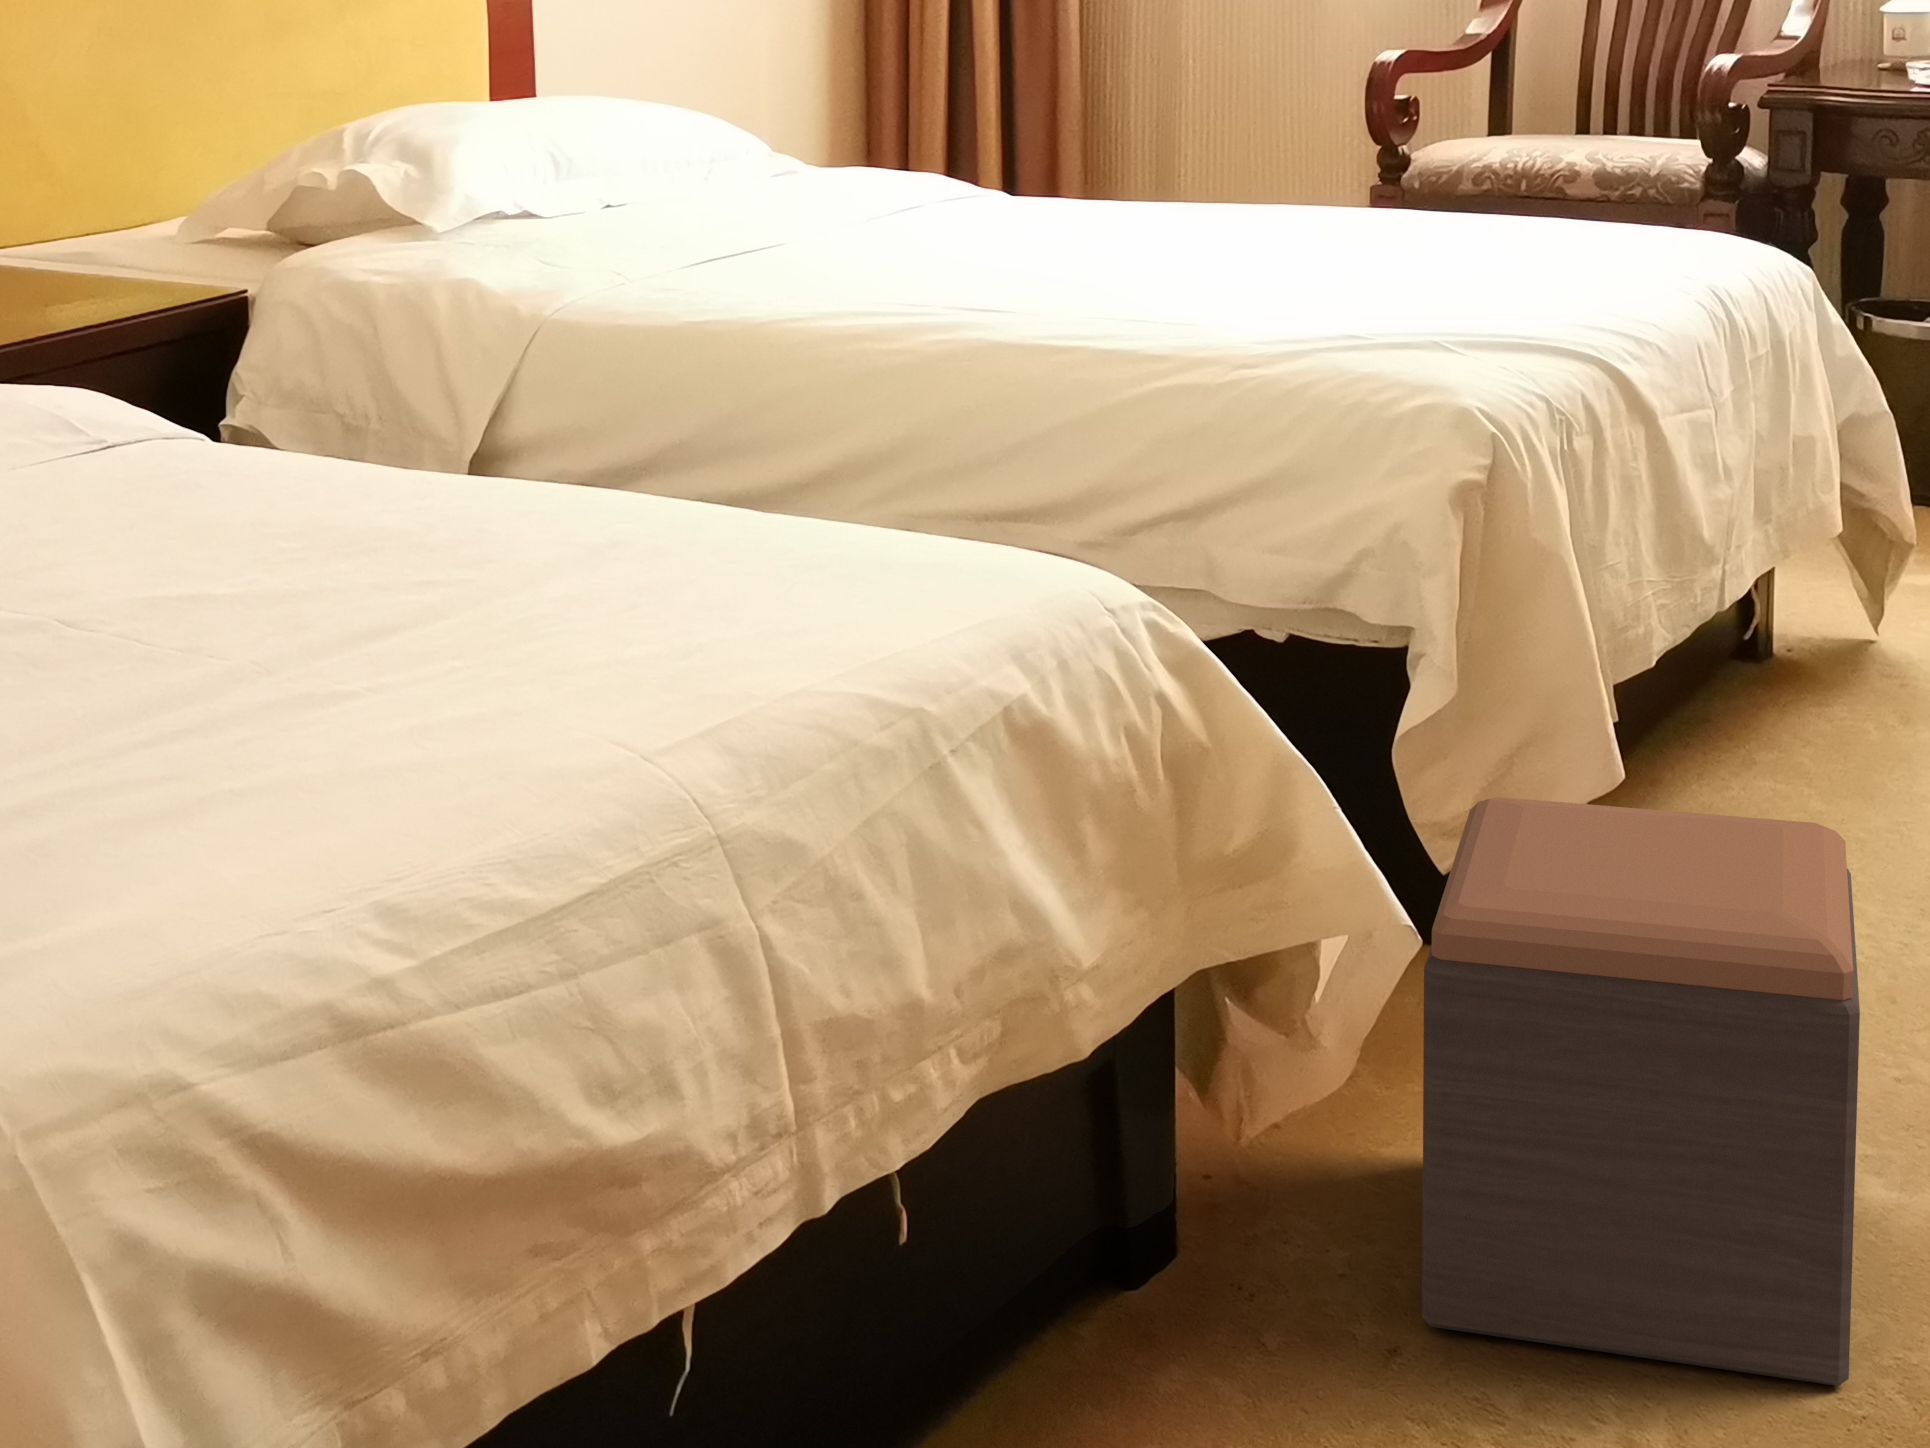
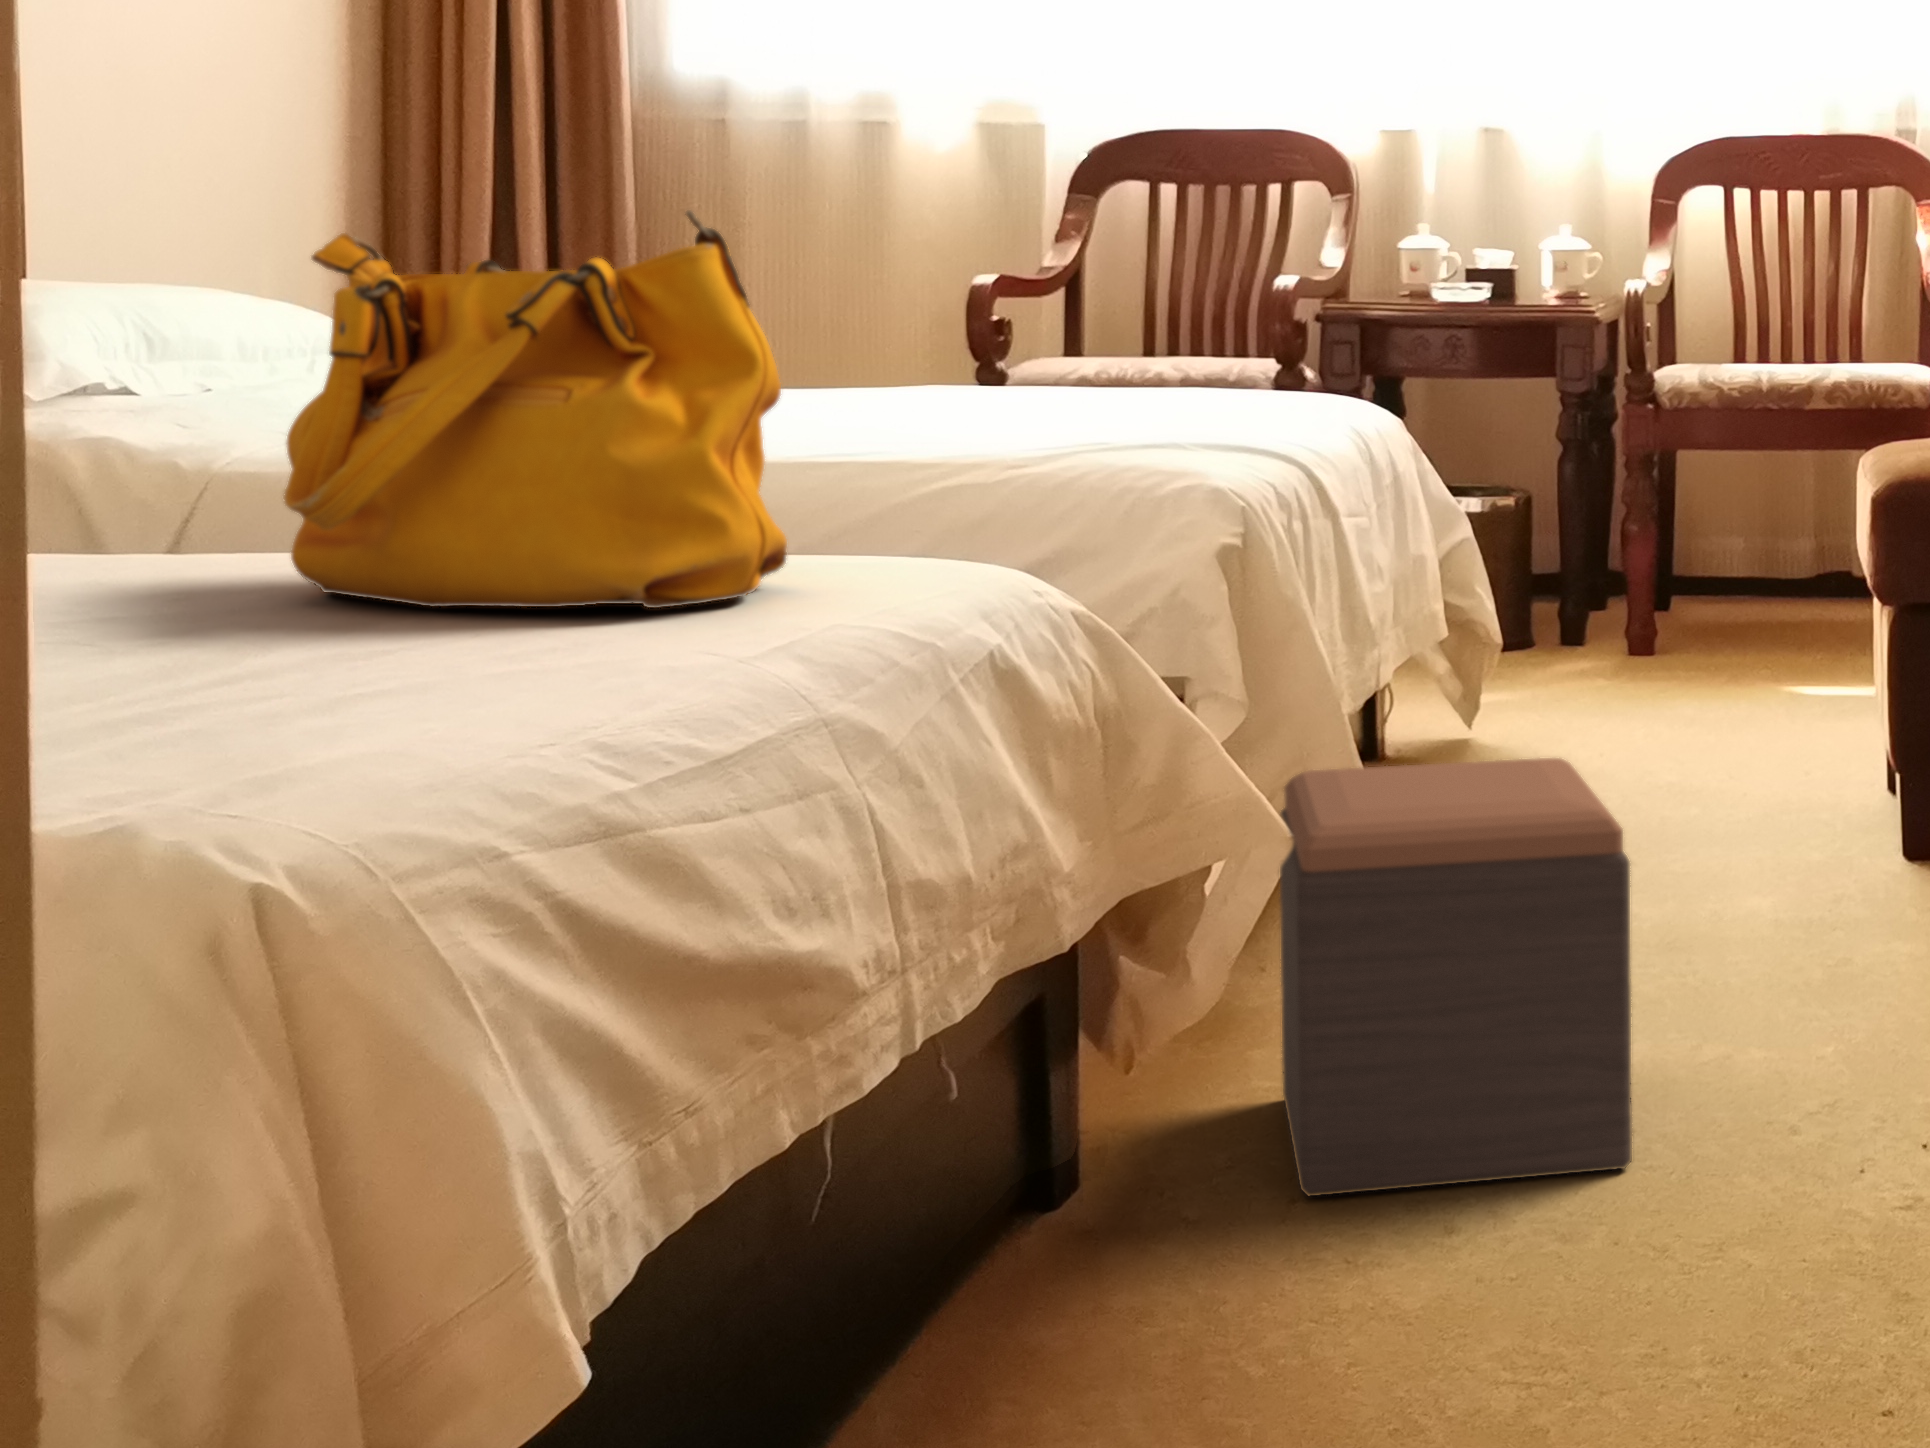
handbag: none [311,196,818,637] -> present [284,210,787,608]

